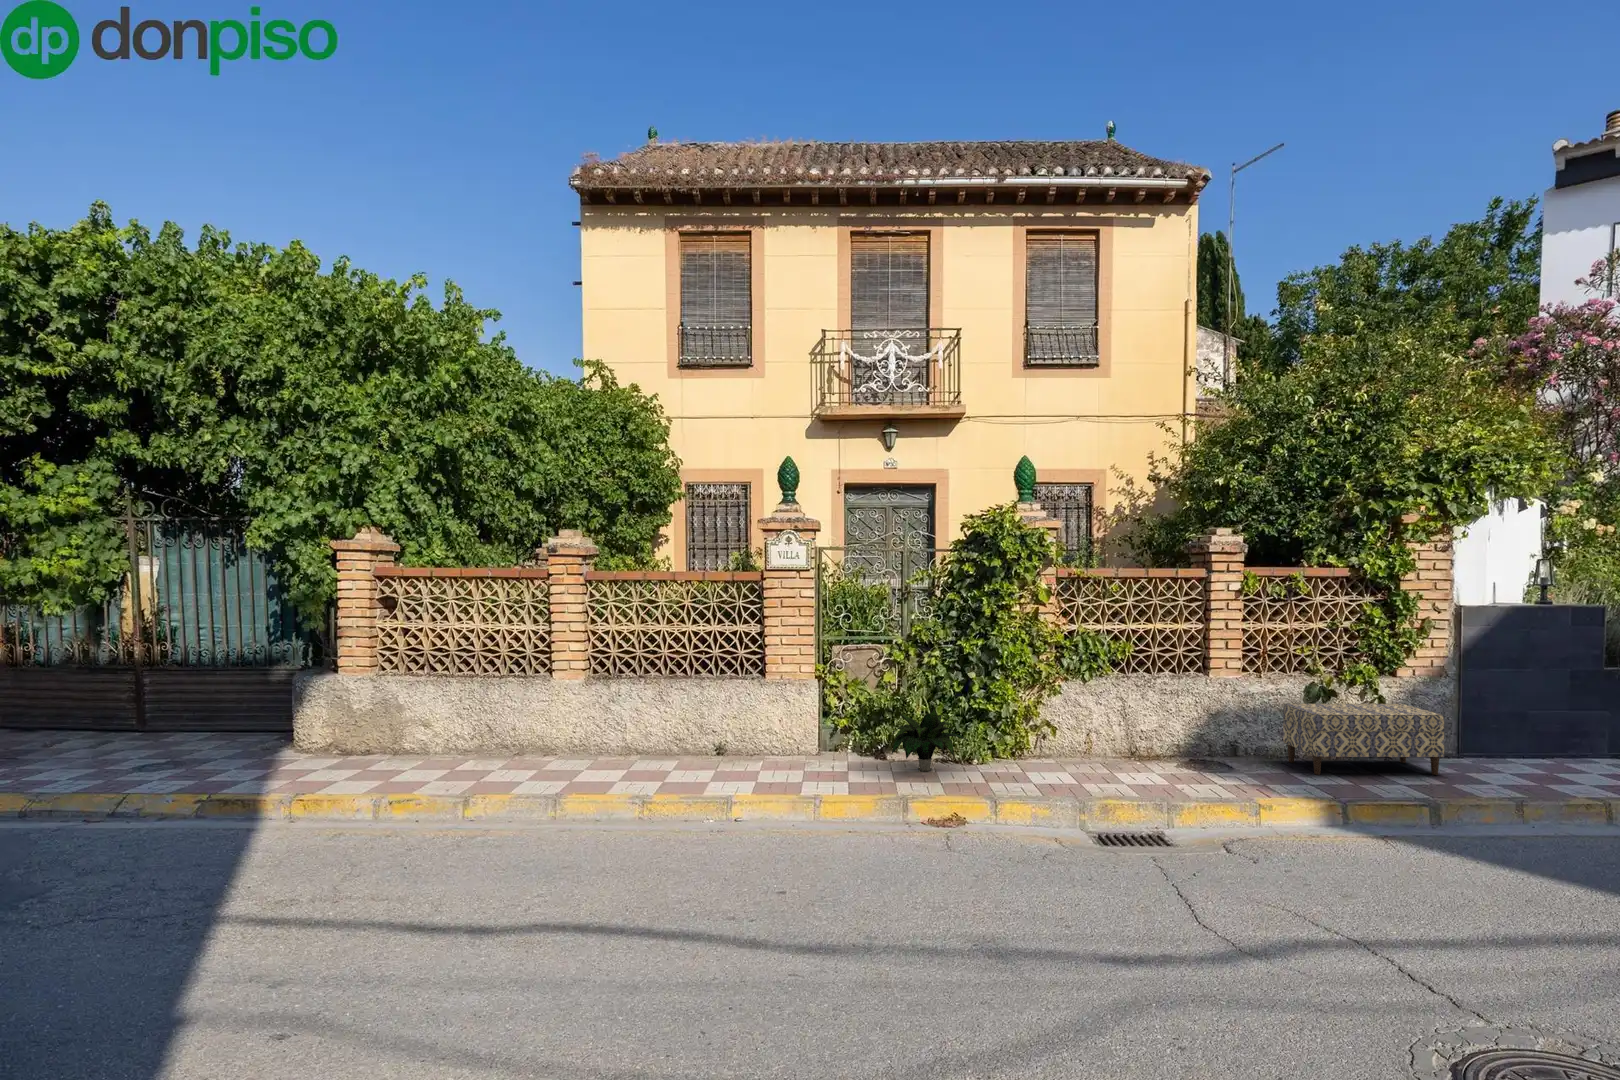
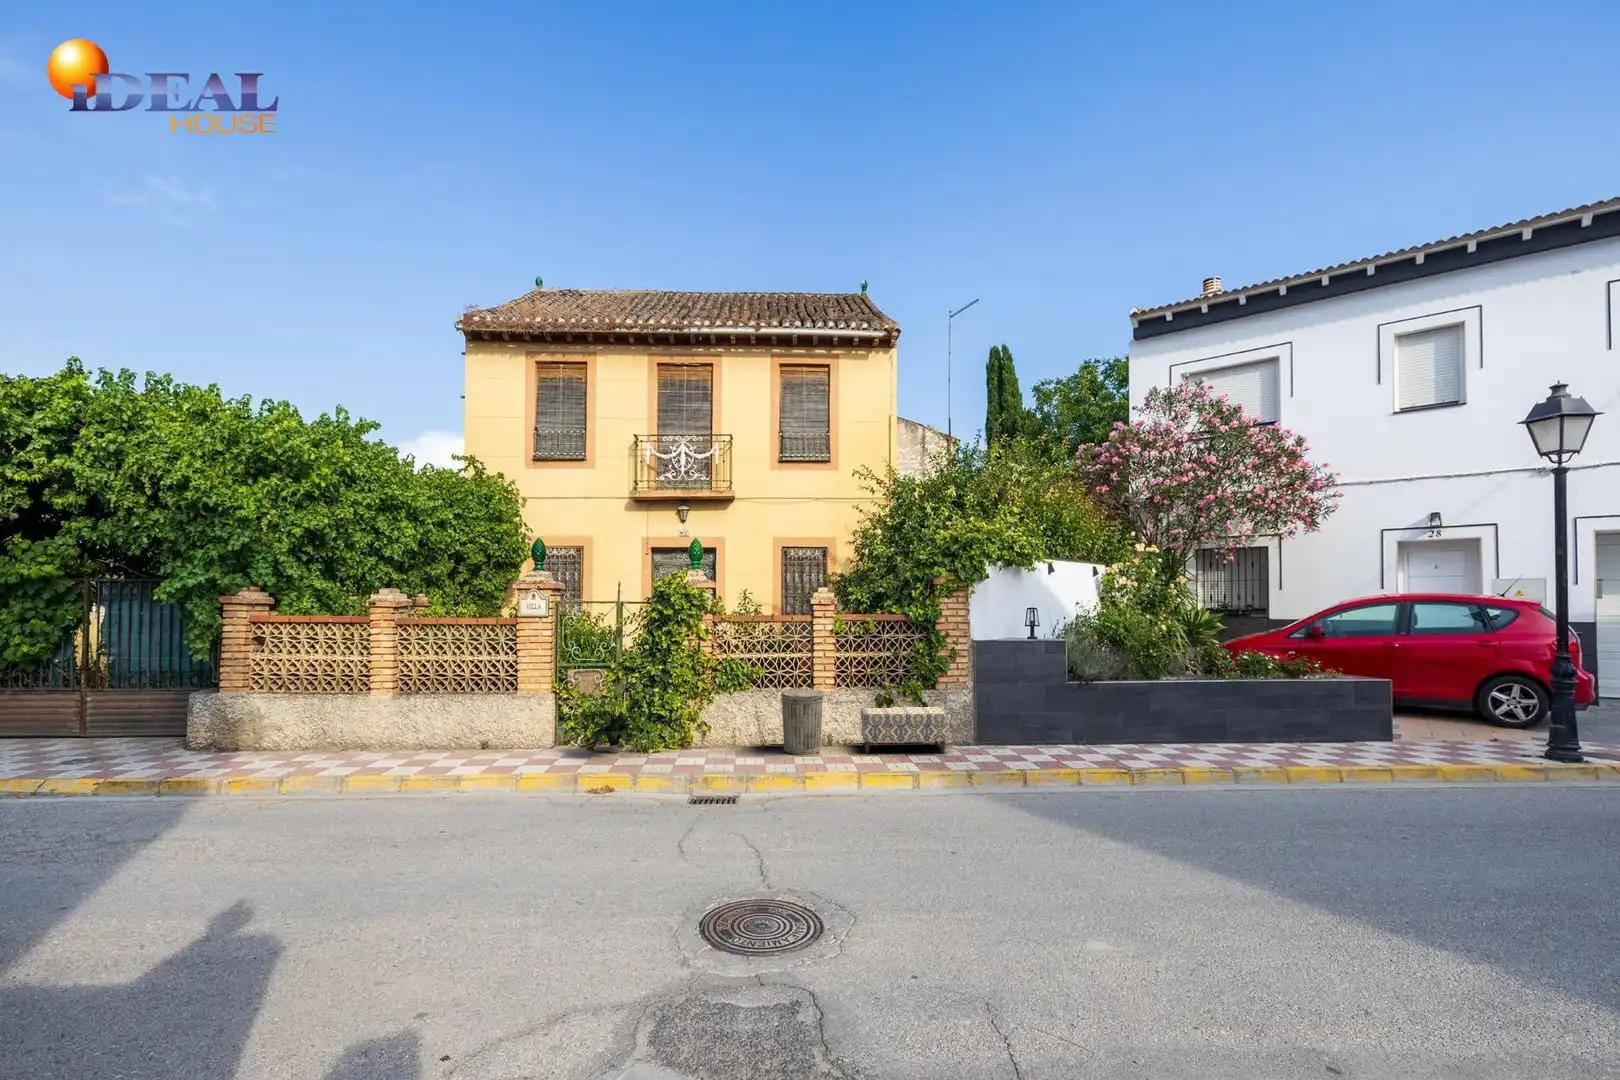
trash can: none [1169,677,1242,775] -> present [781,690,824,754]

